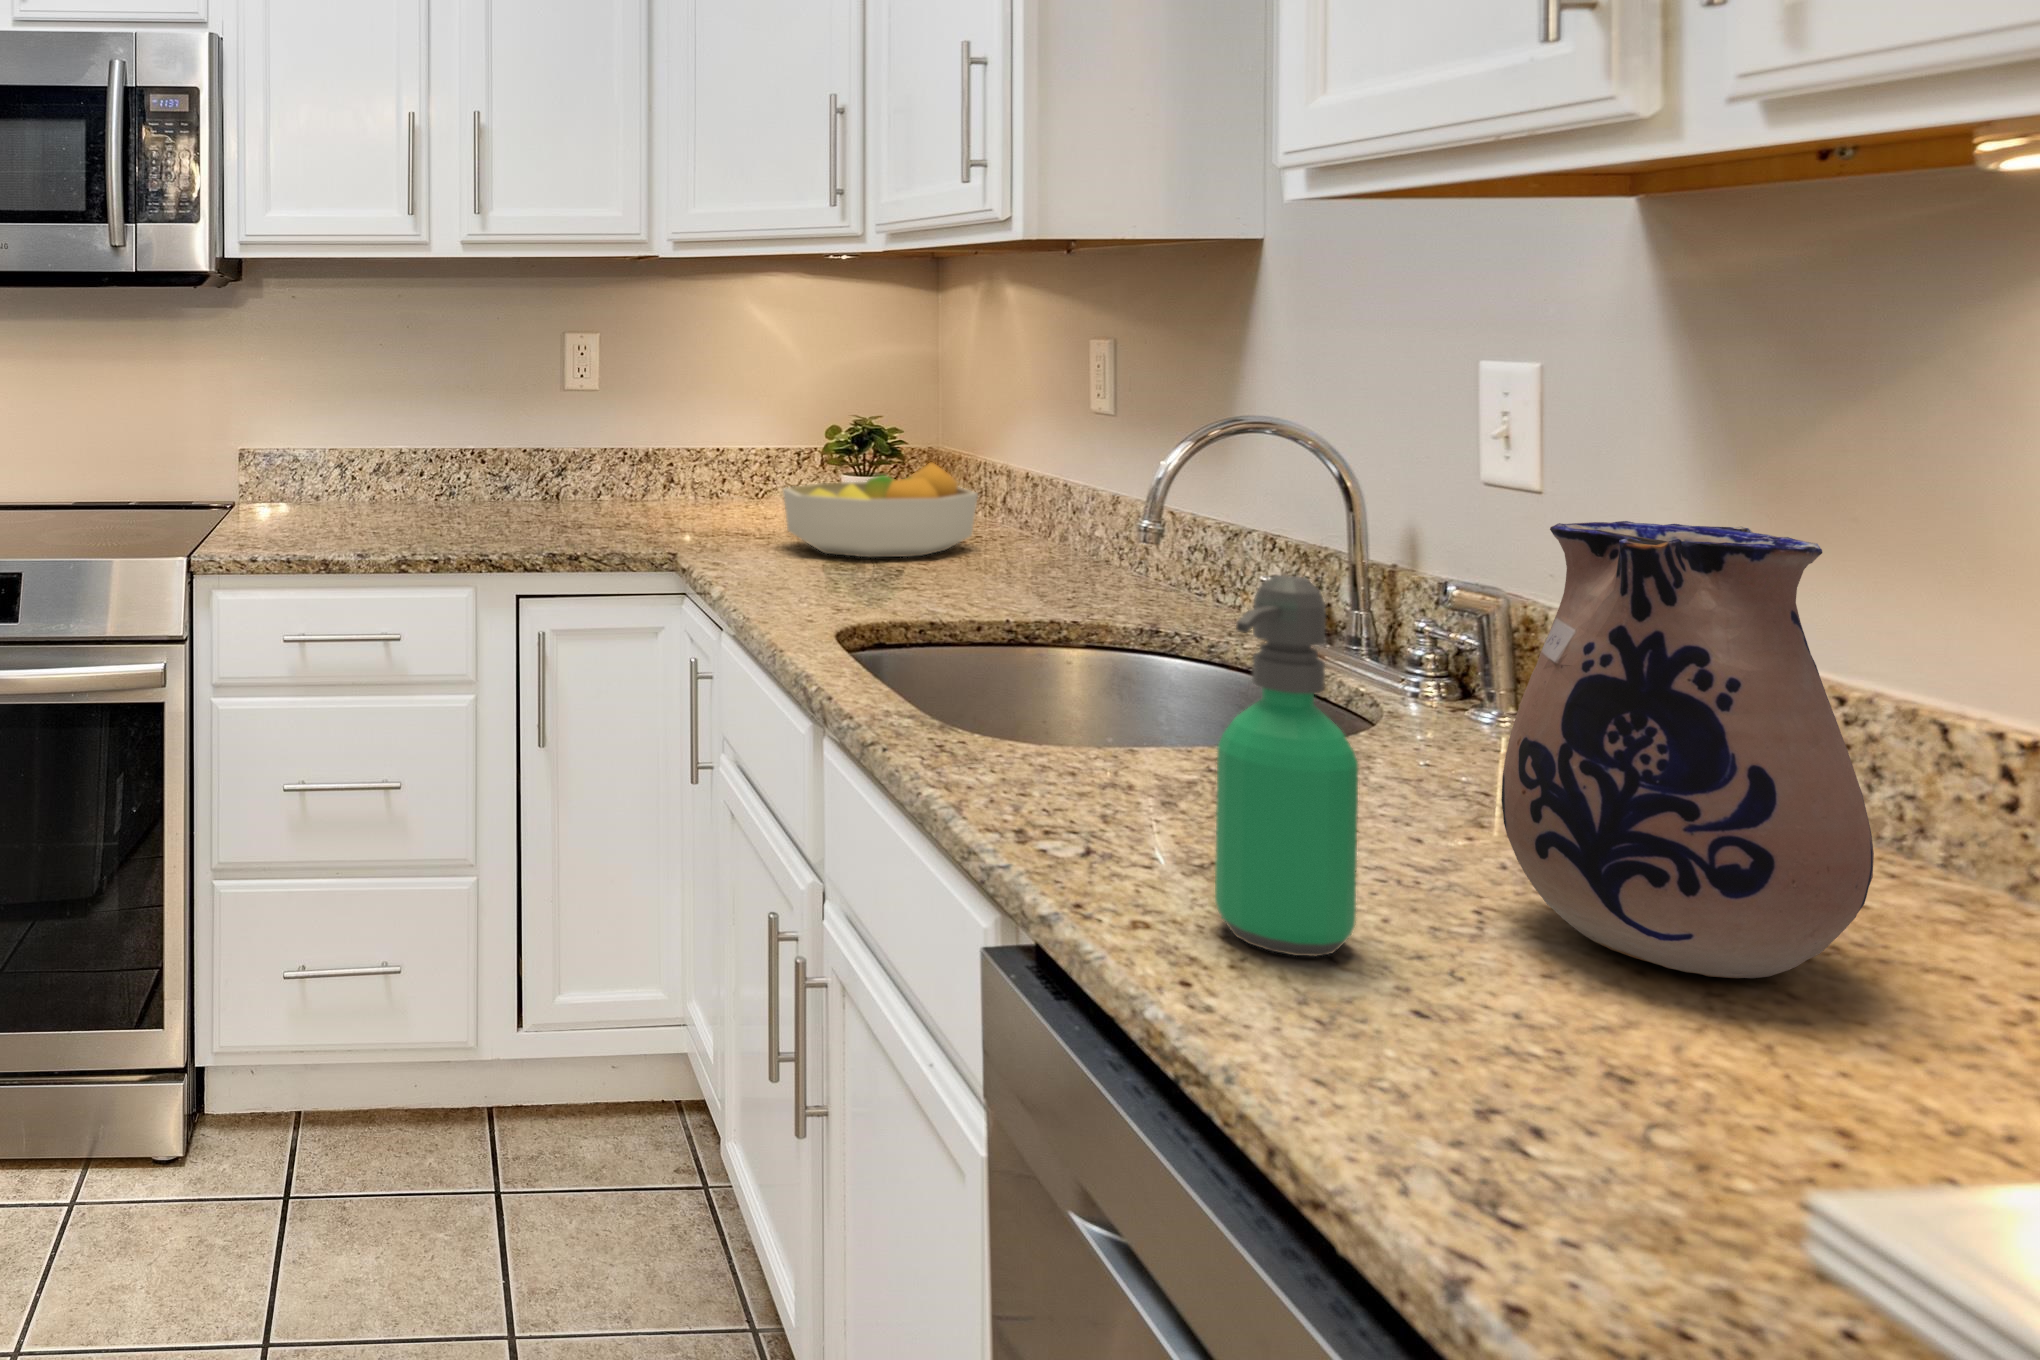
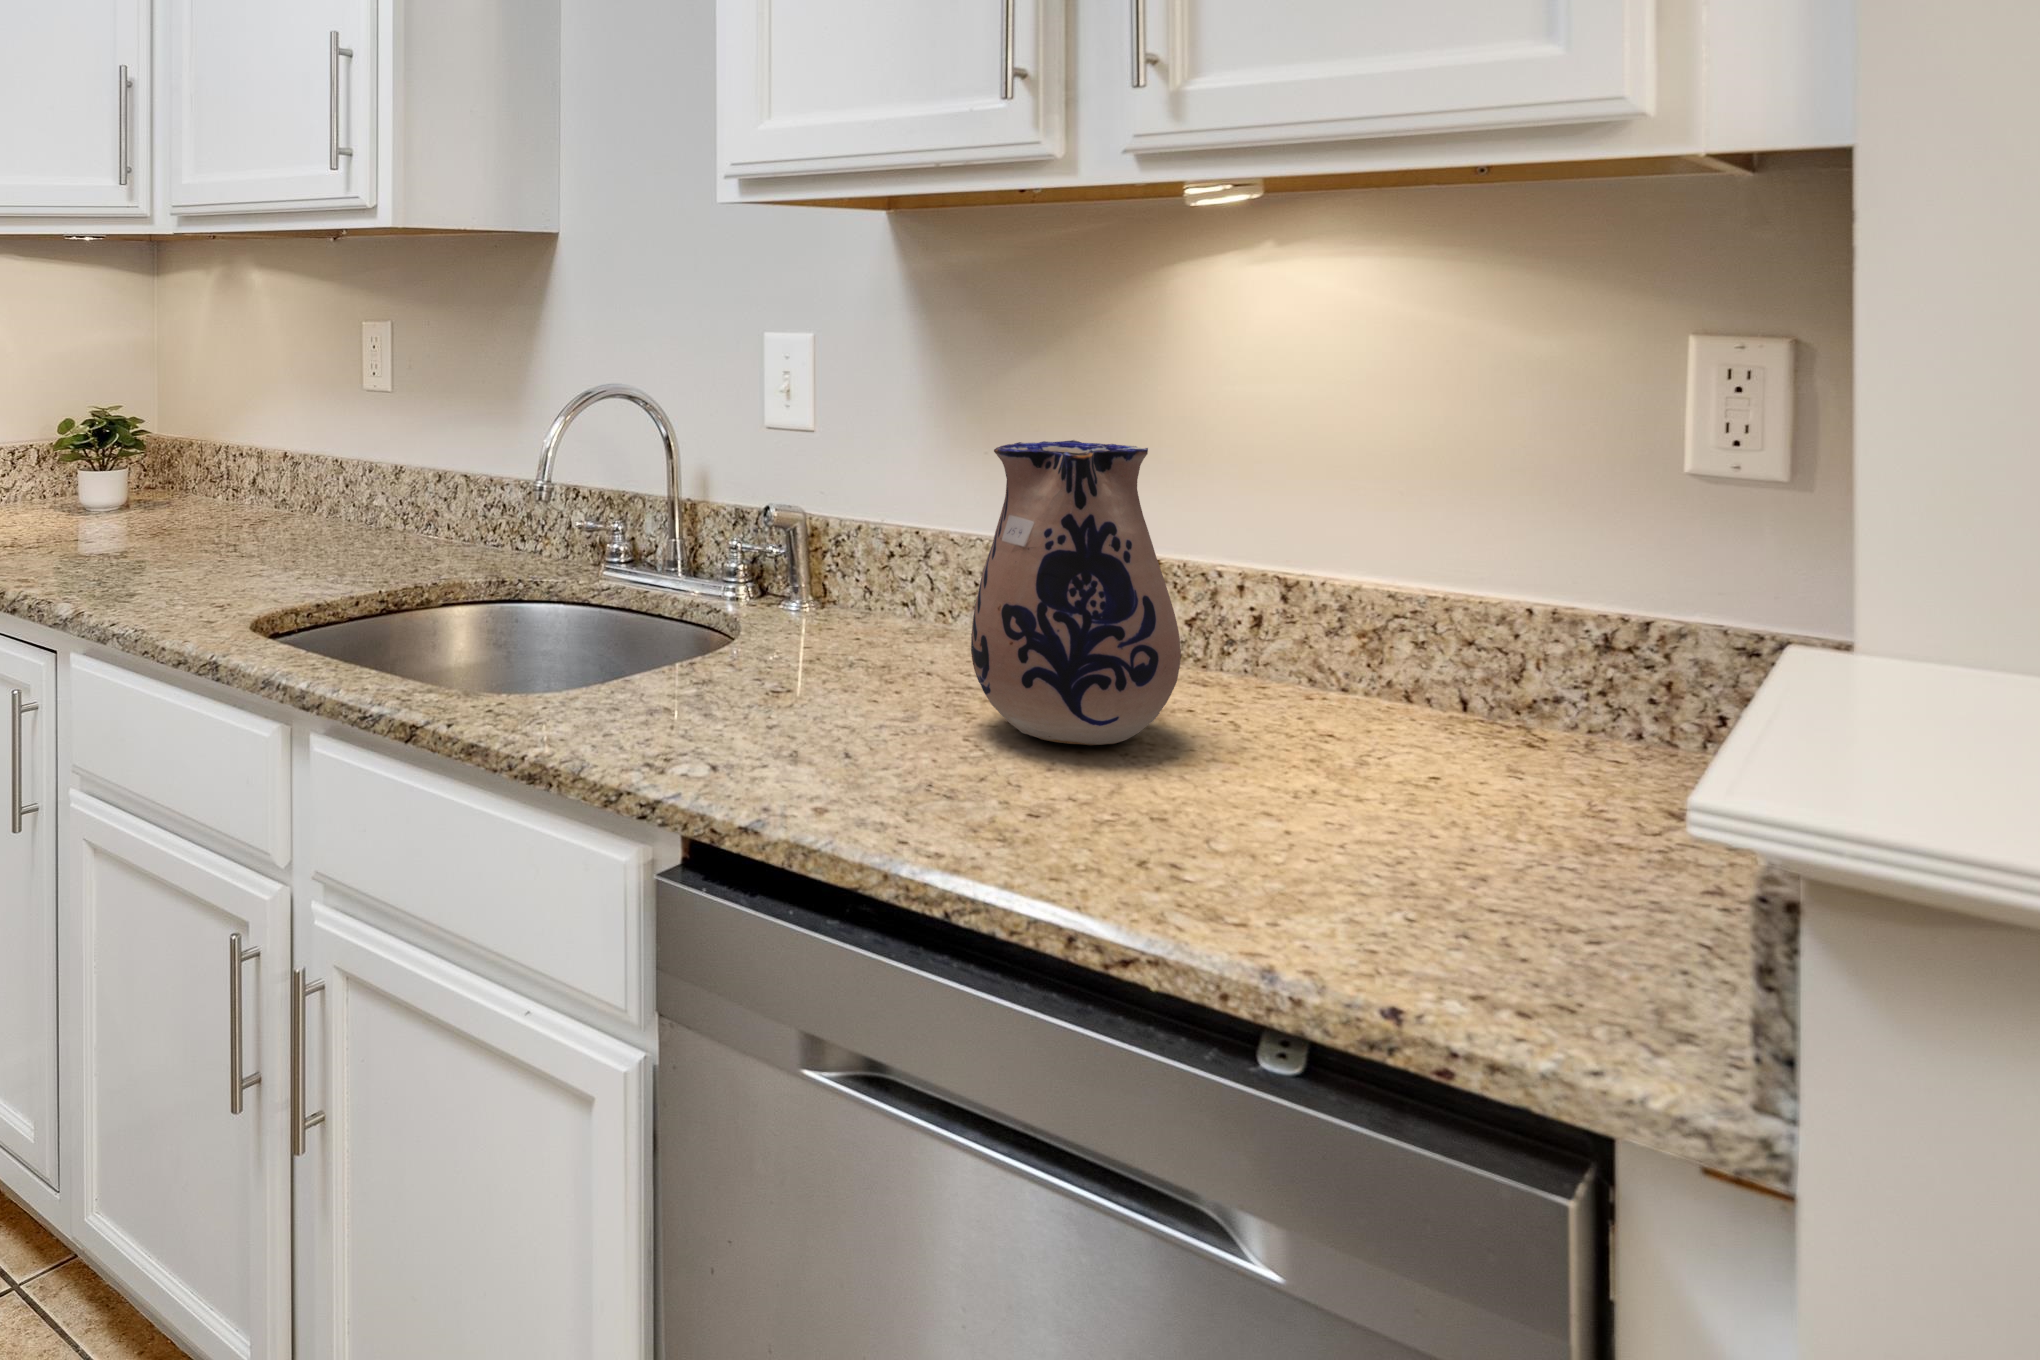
fruit bowl: present [783,463,978,558] -> none [66,448,264,554]
soap dispenser: present [1215,575,1358,956] -> none [852,504,952,802]

